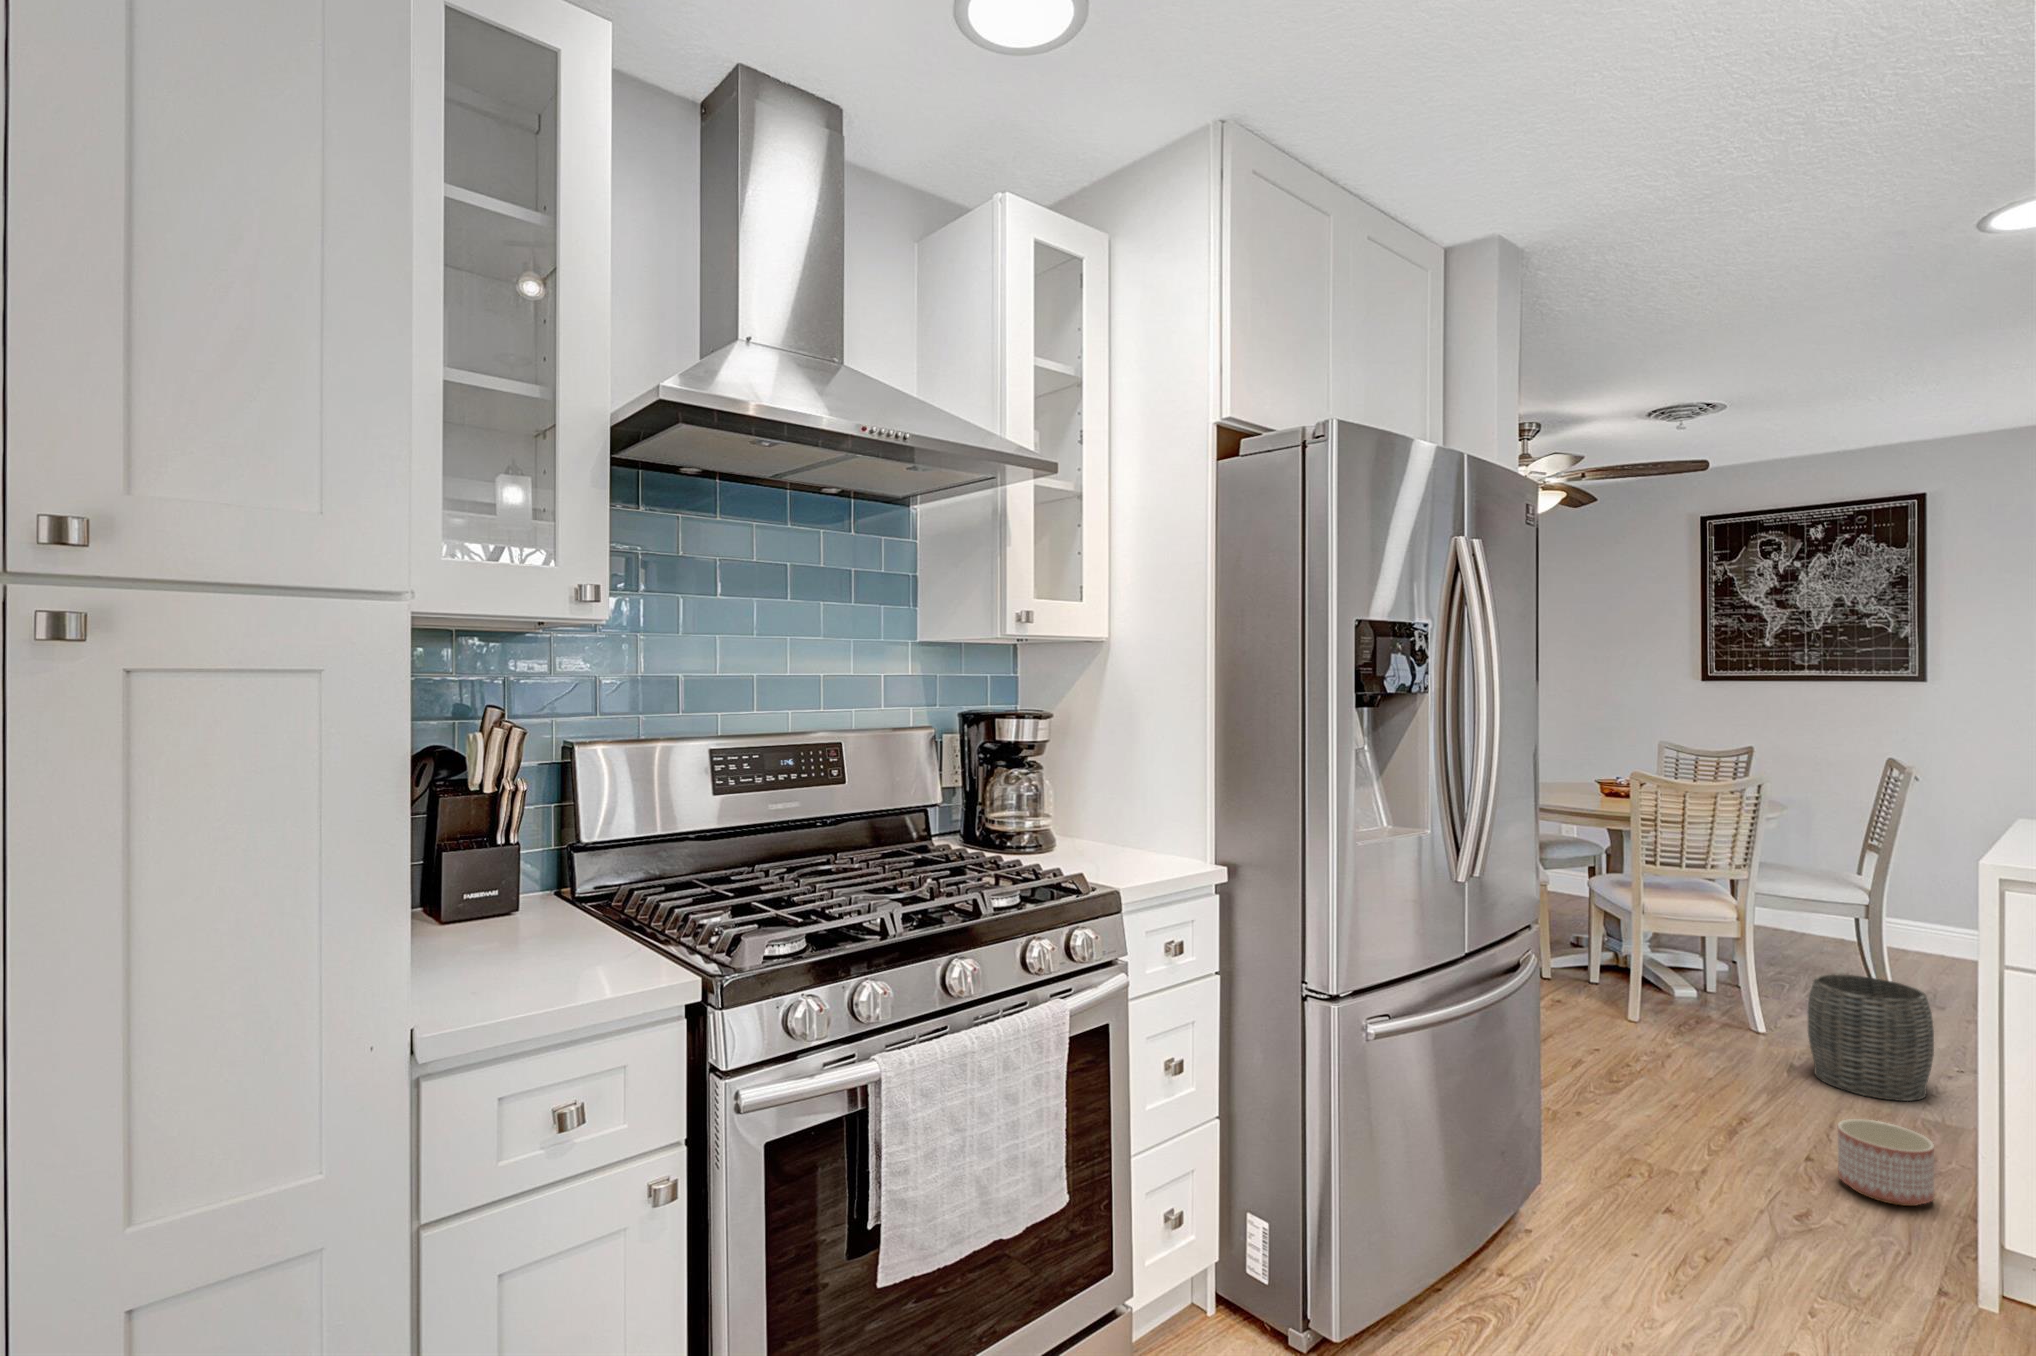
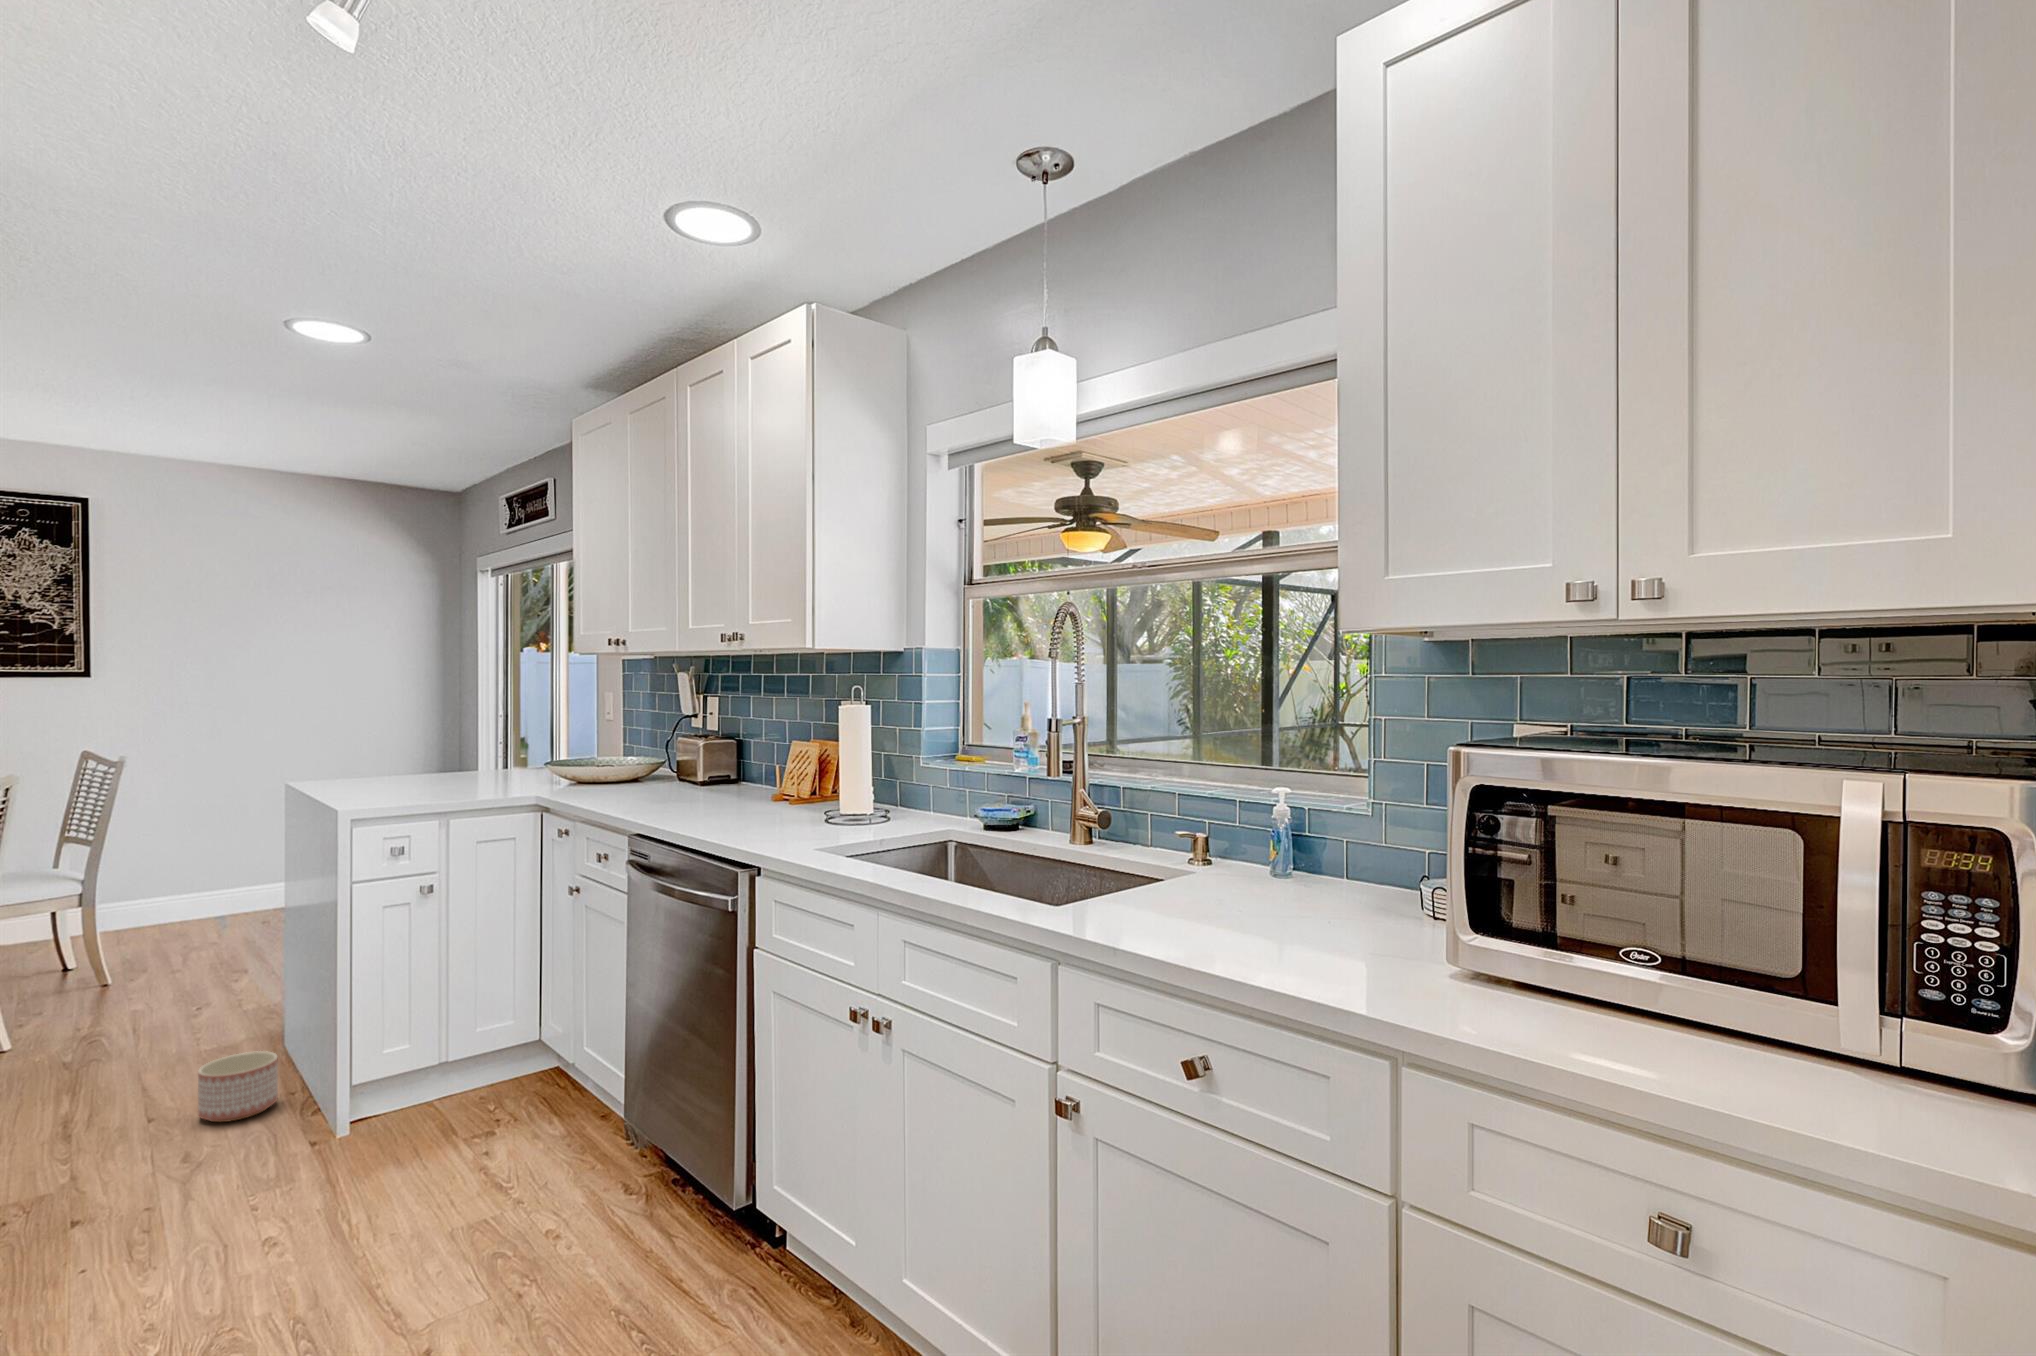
woven basket: present [1808,974,1934,1101] -> none [88,947,207,1062]

